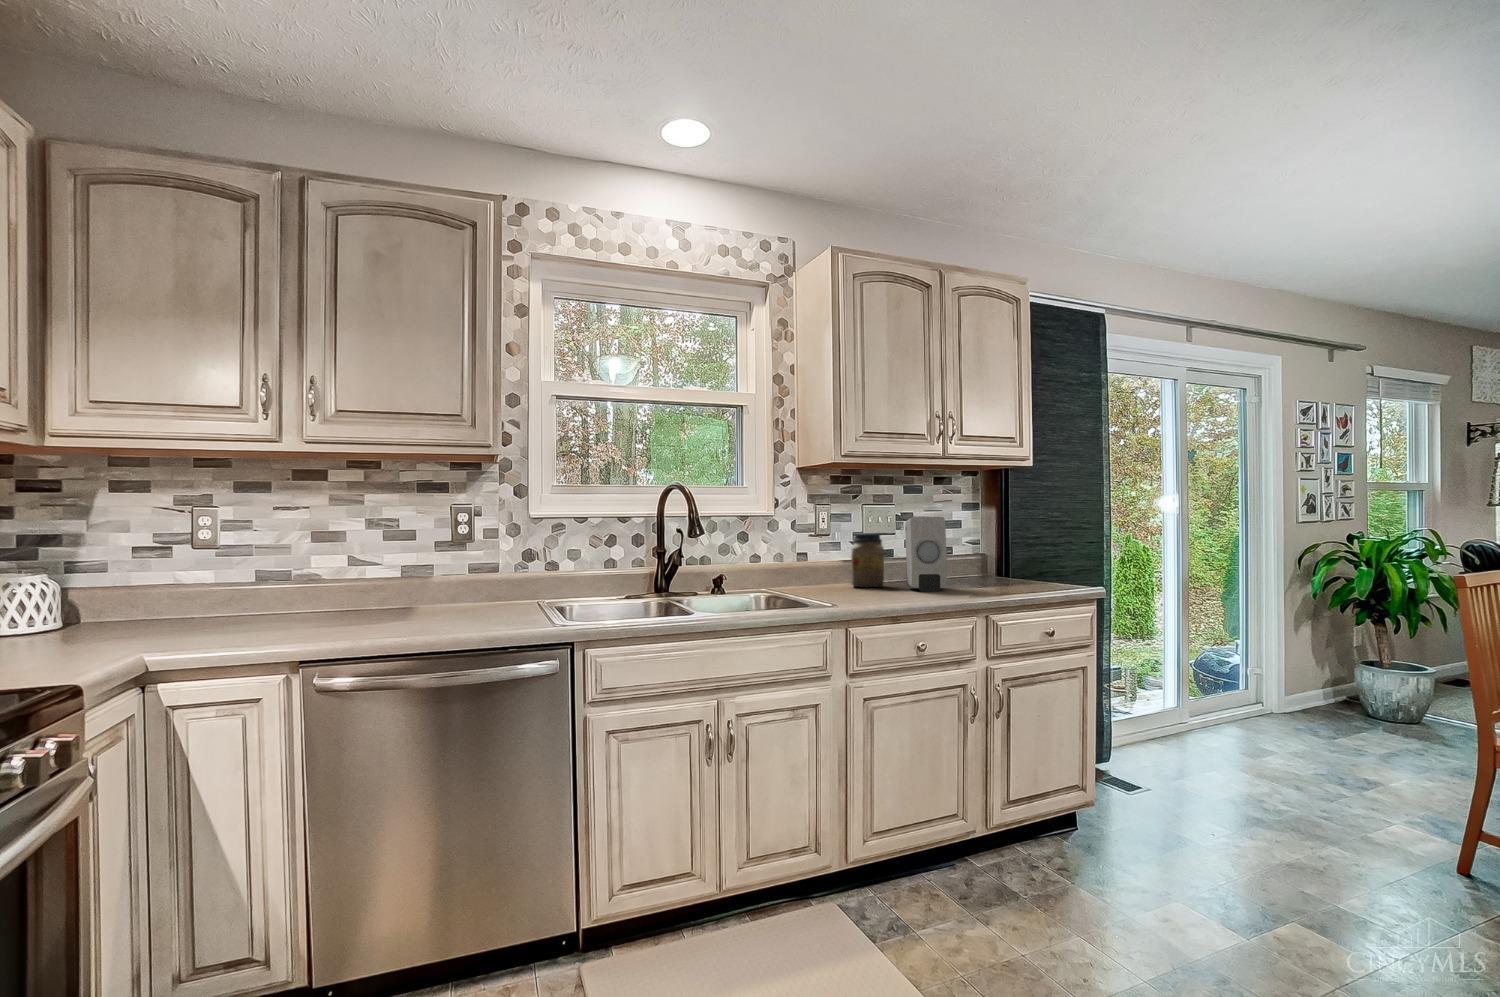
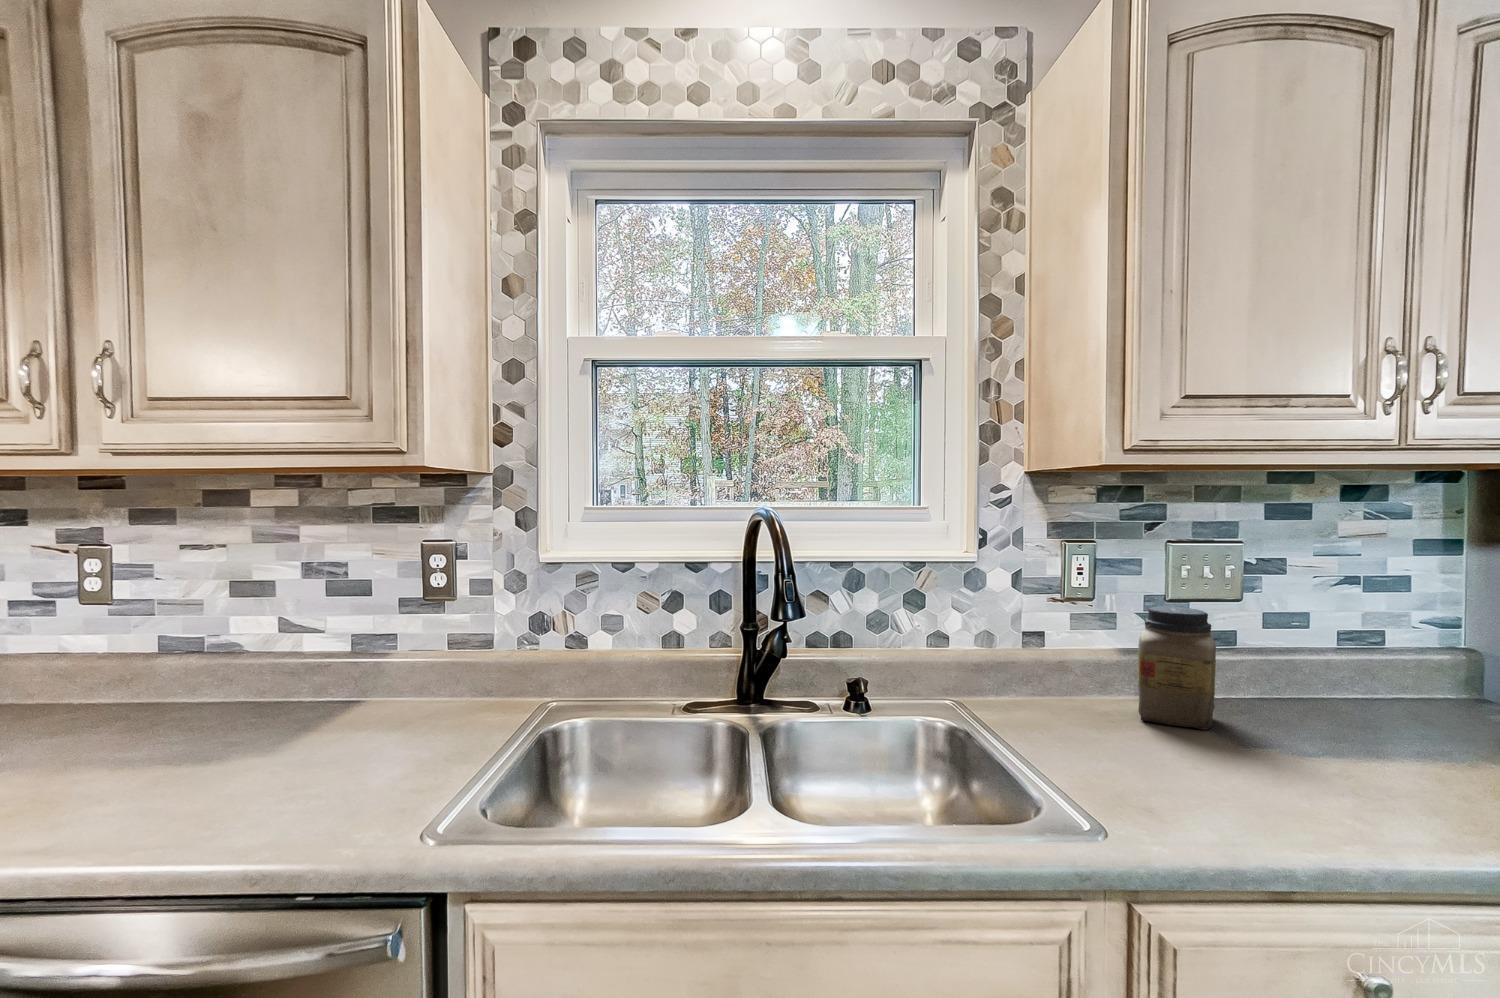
soap dispenser: present [905,517,947,591] -> none [1274,596,1402,792]

